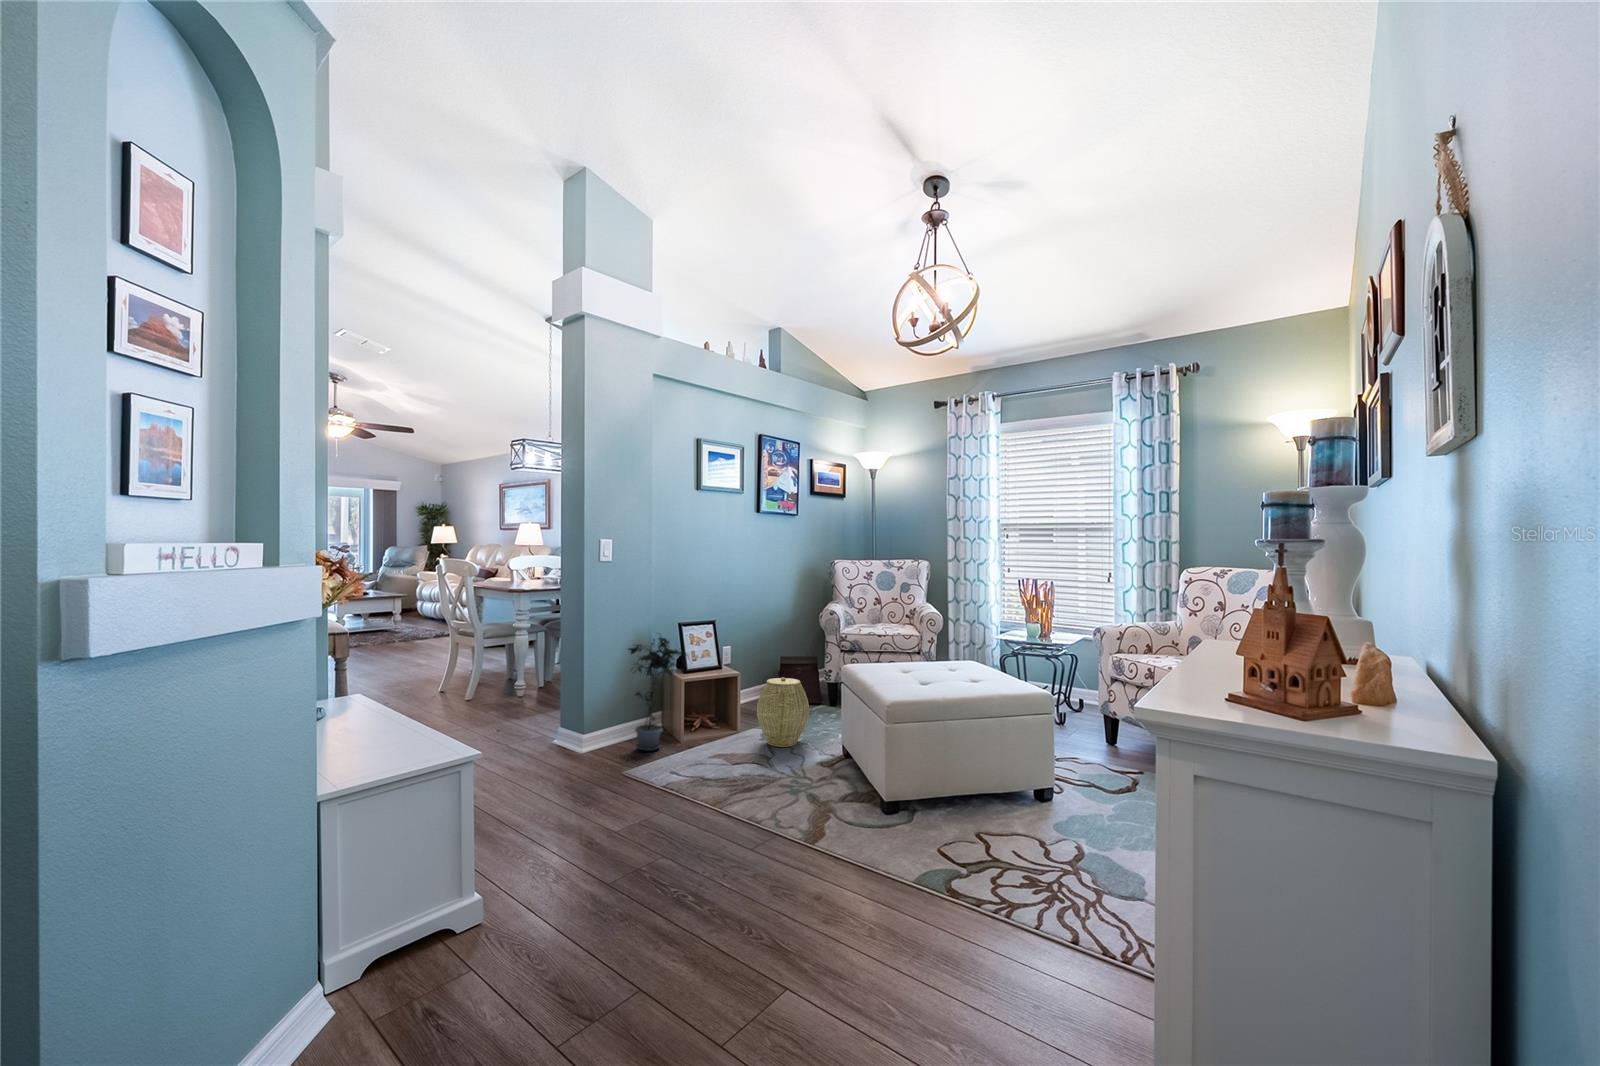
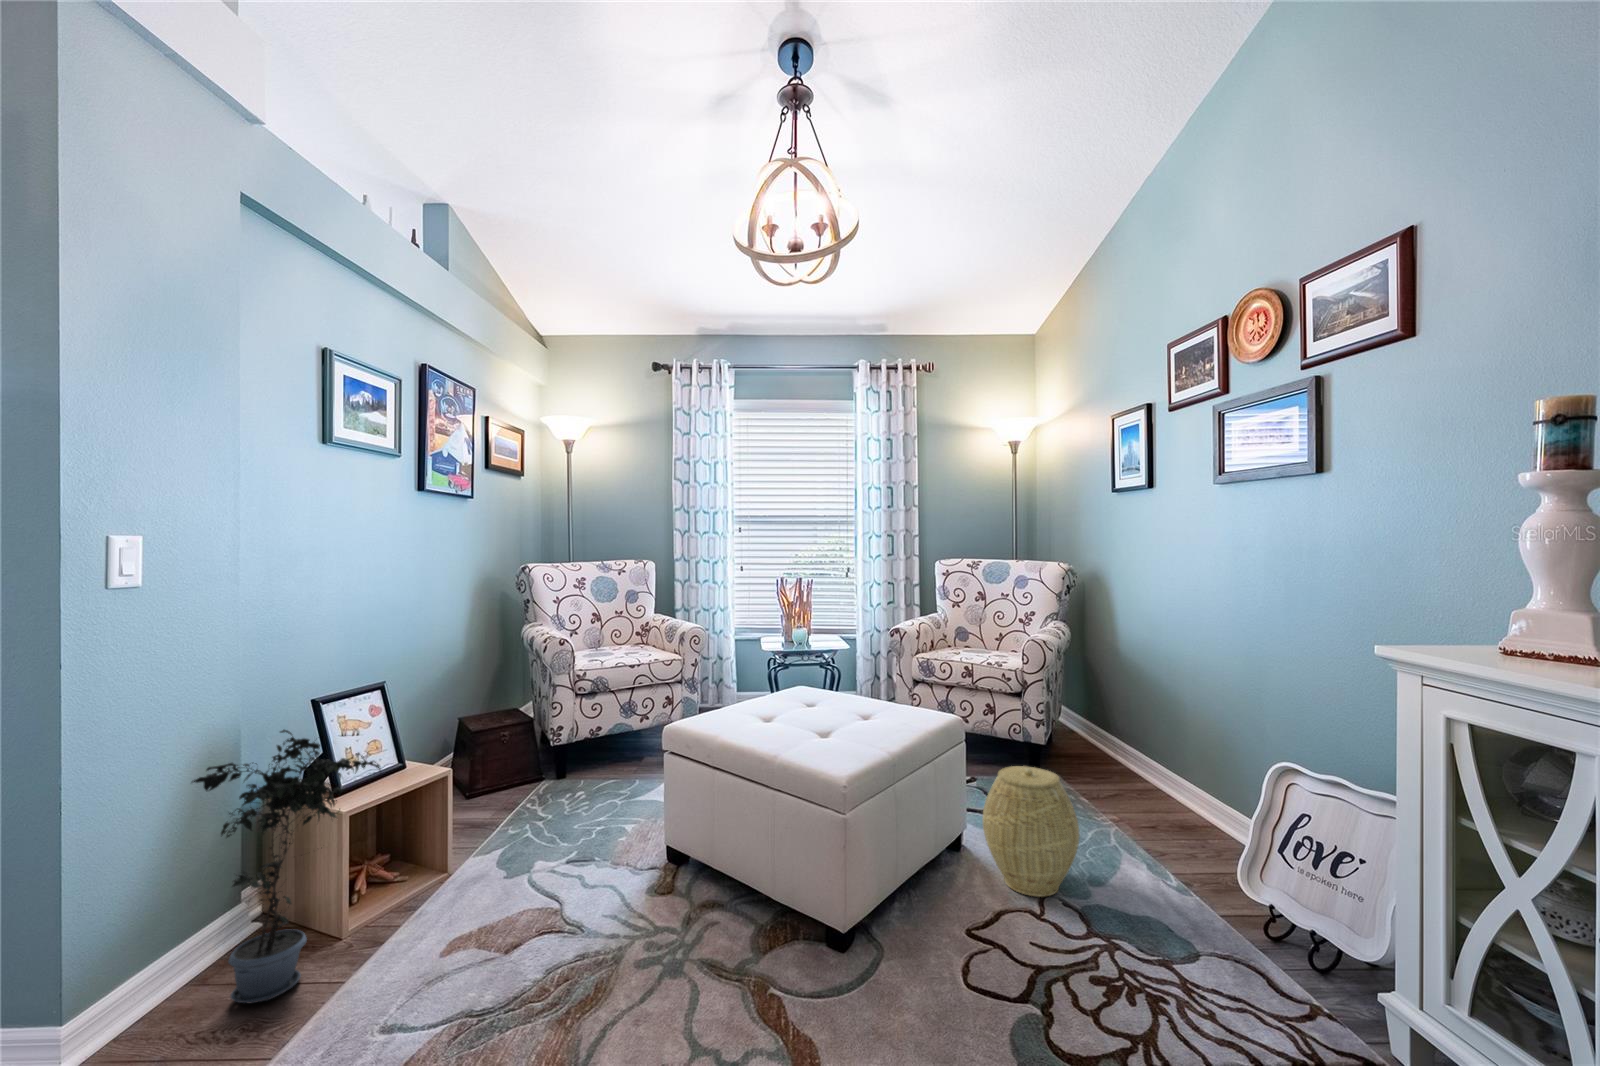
woven basket: present [757,677,809,747] -> present [982,766,1080,897]

